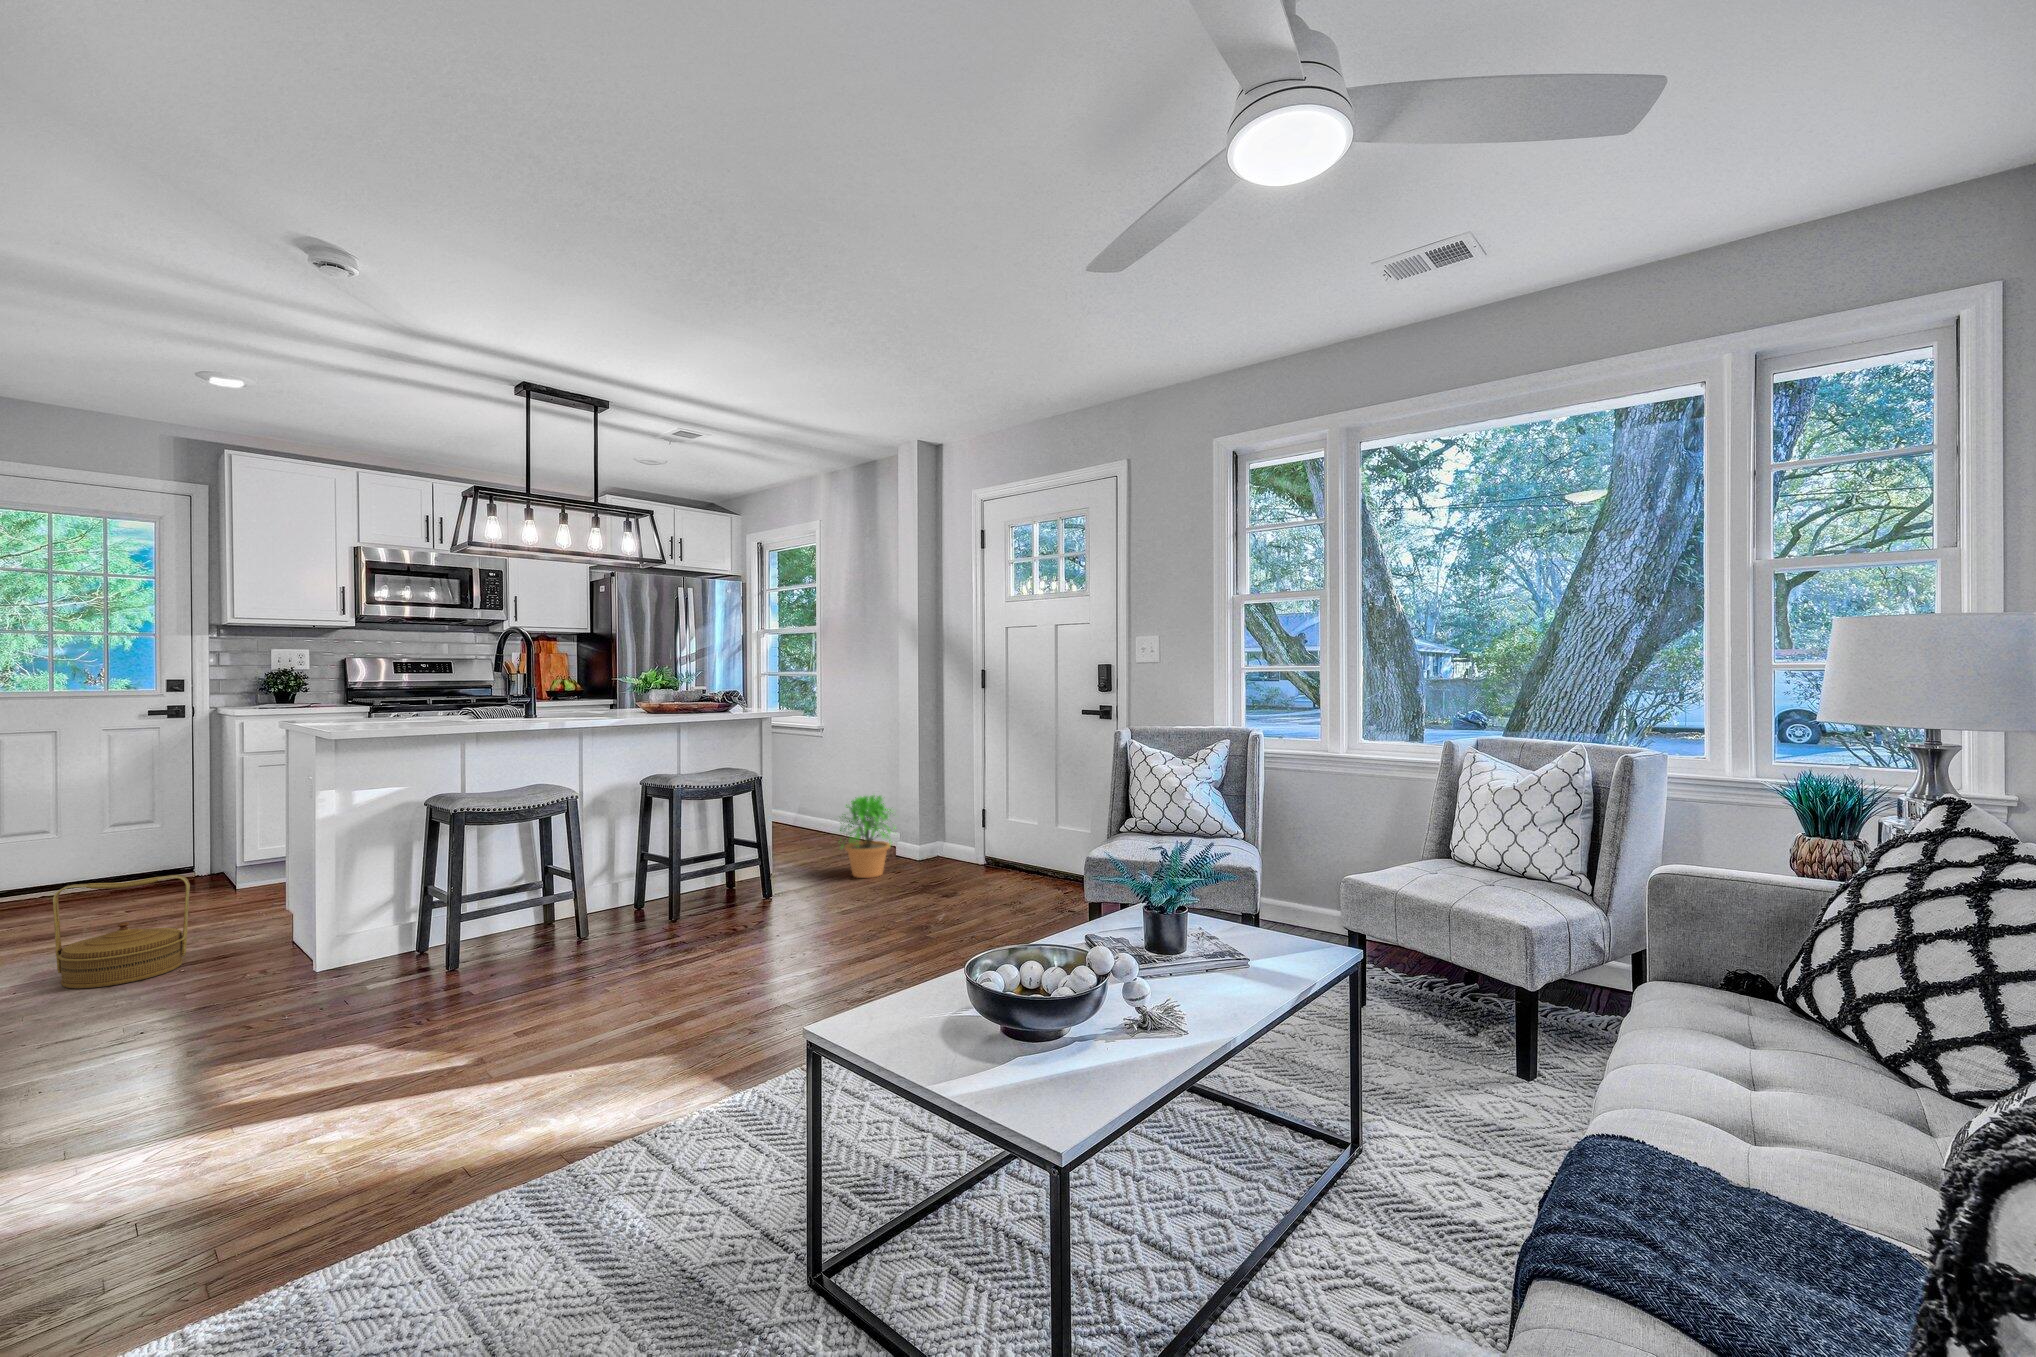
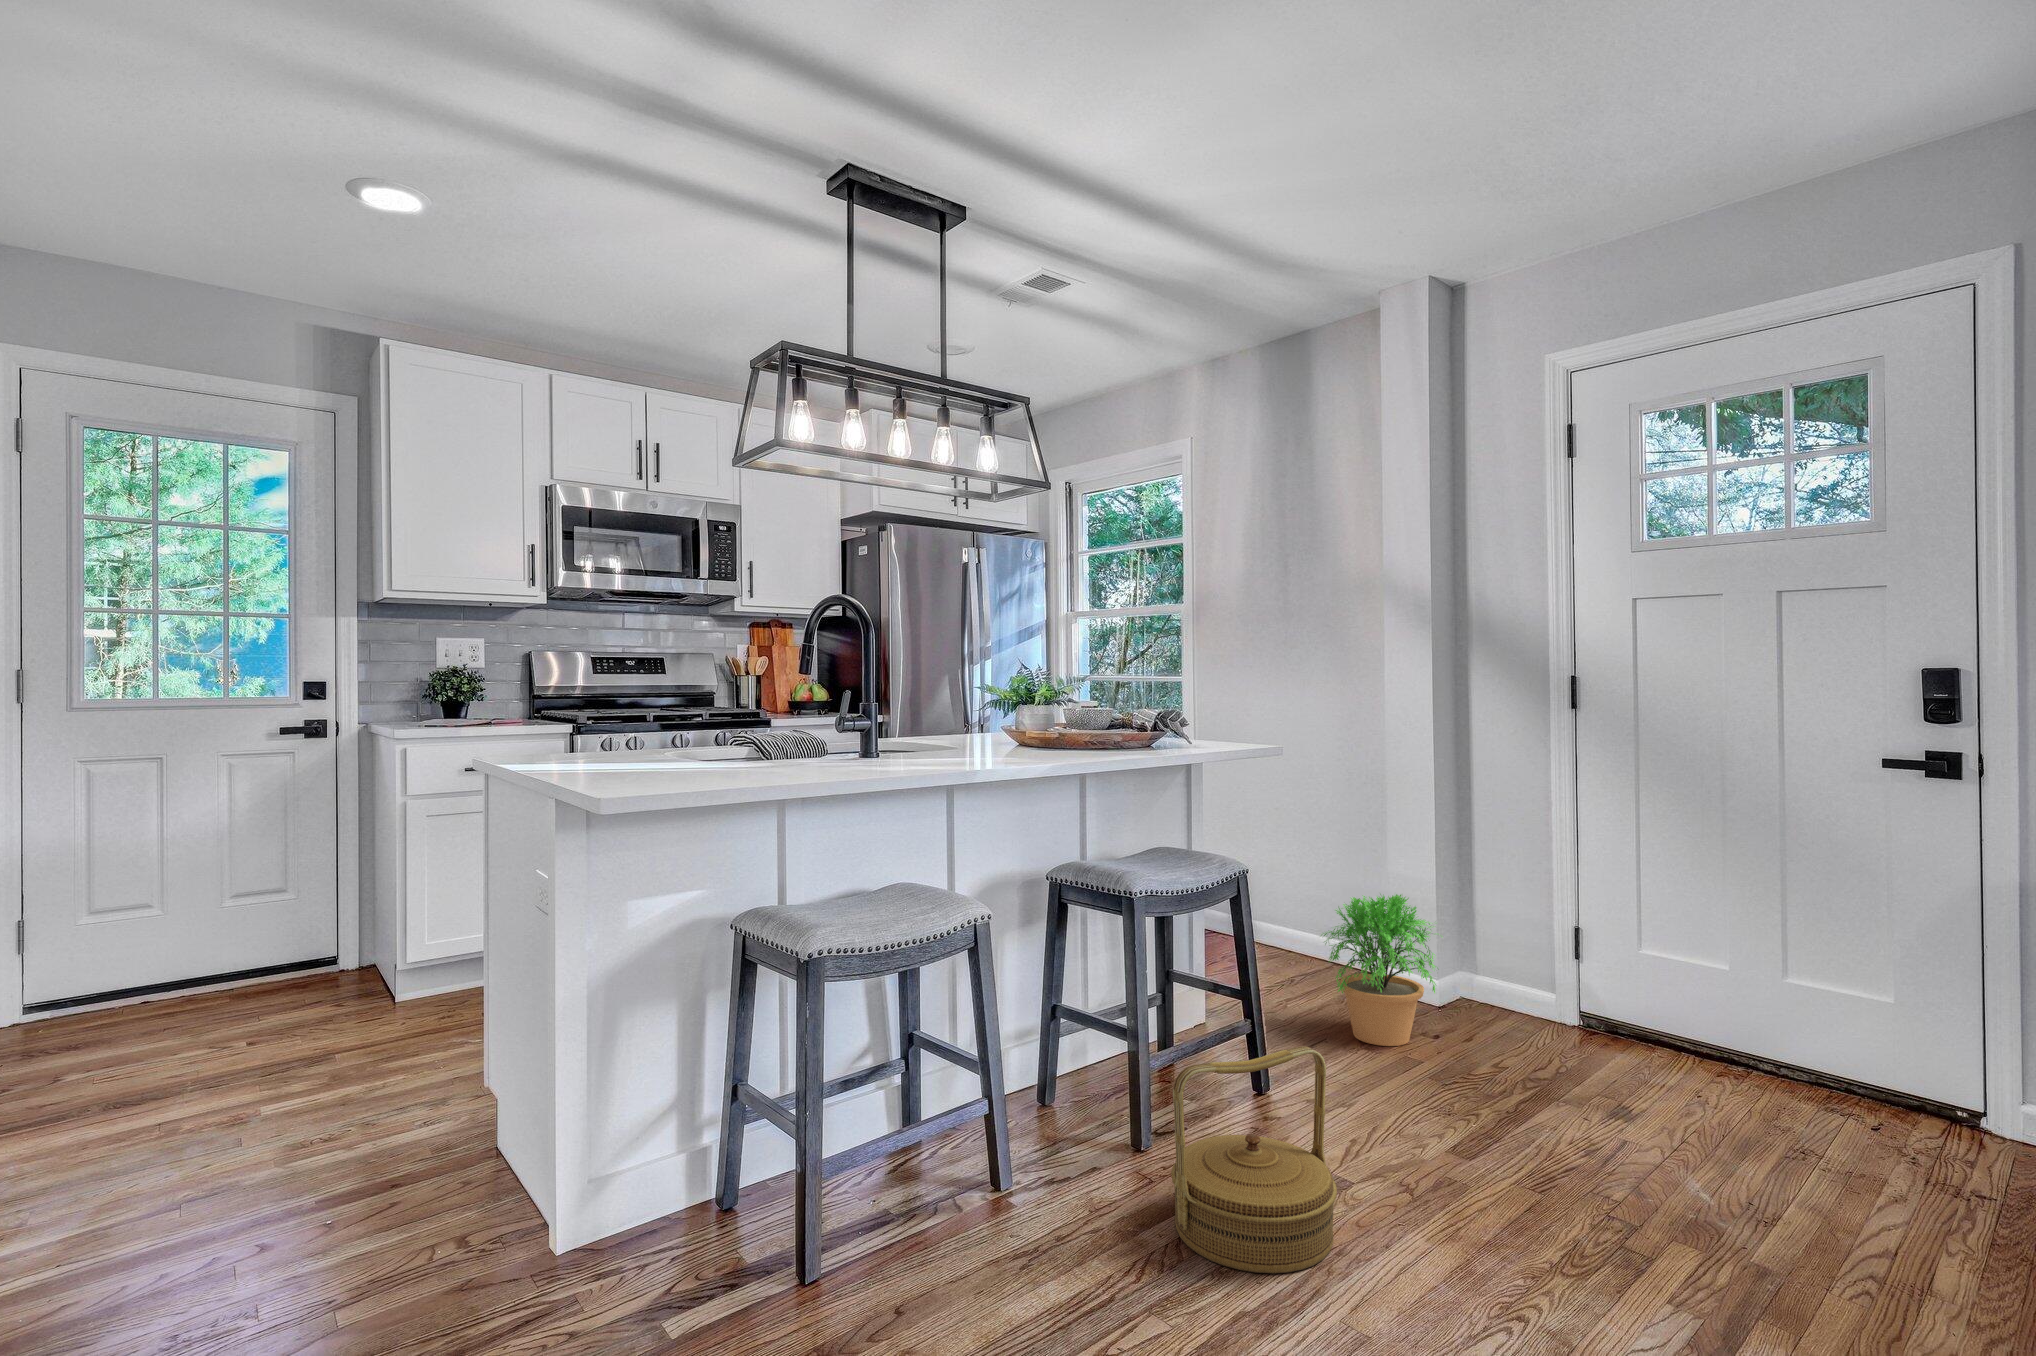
basket: present [53,875,190,989] -> present [1171,1046,1337,1273]

